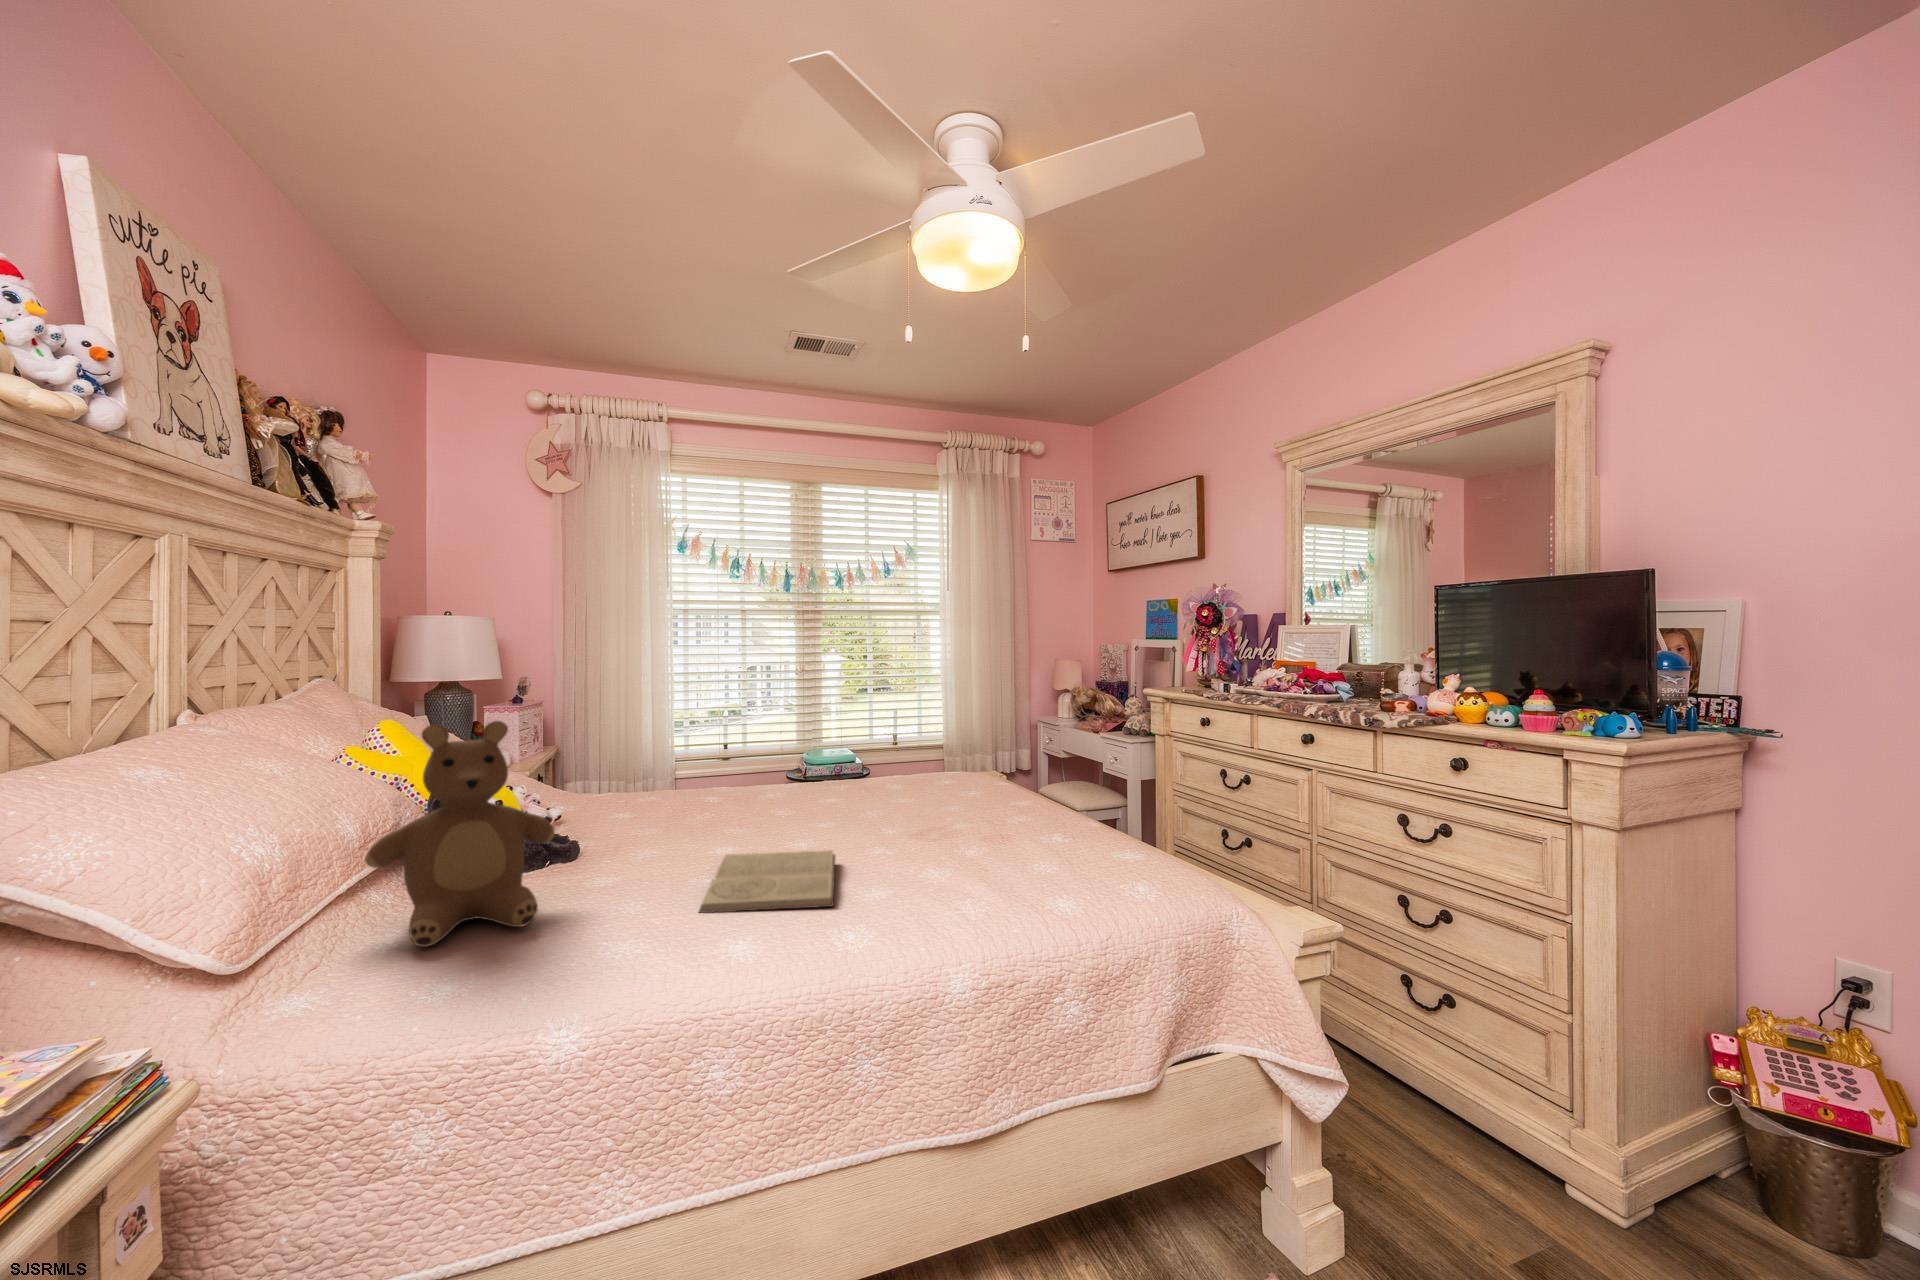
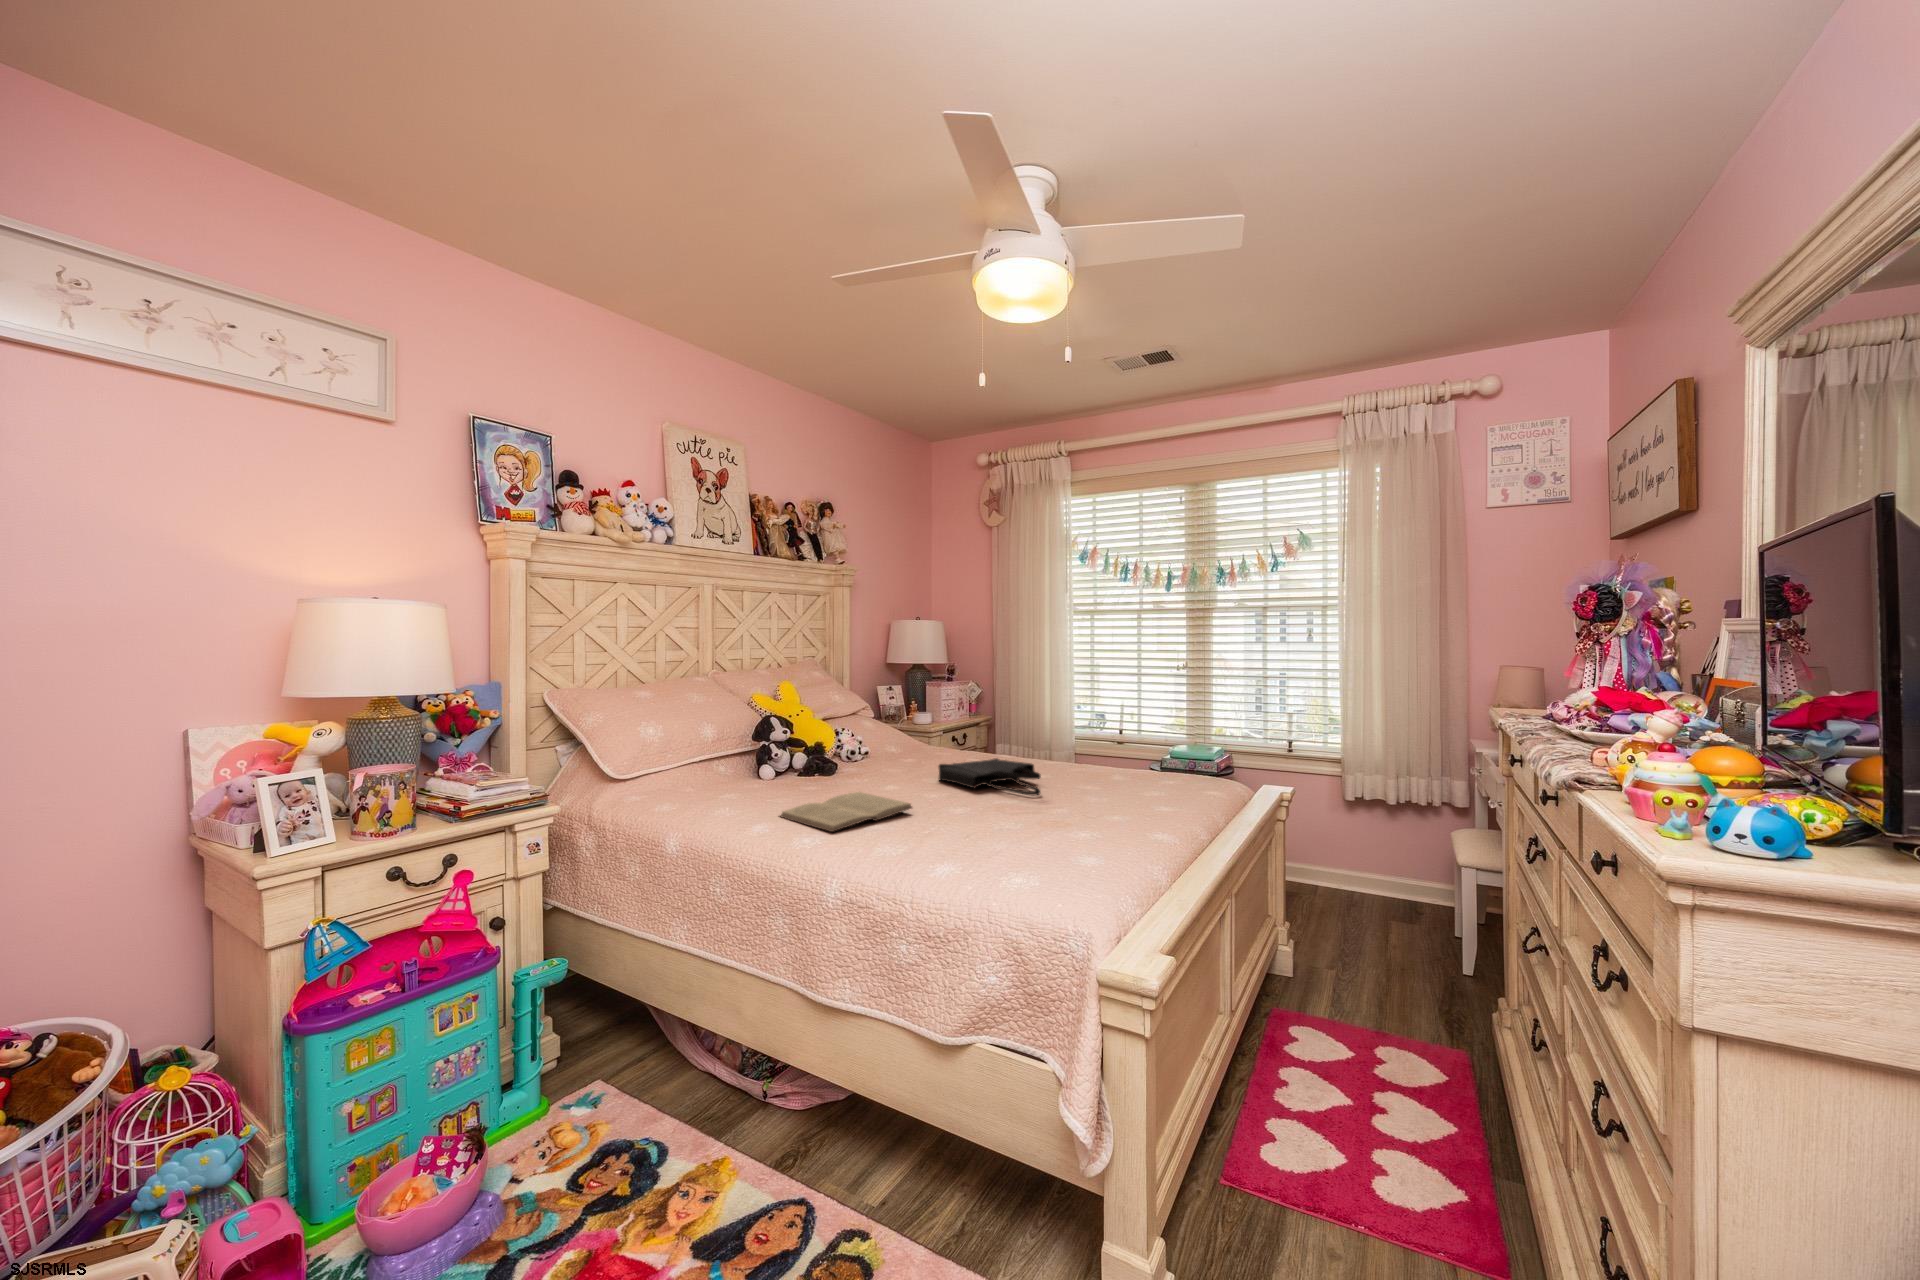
teddy bear: present [365,721,555,947] -> none [662,685,755,801]
tote bag: none [736,784,884,824] -> present [939,758,1041,795]

